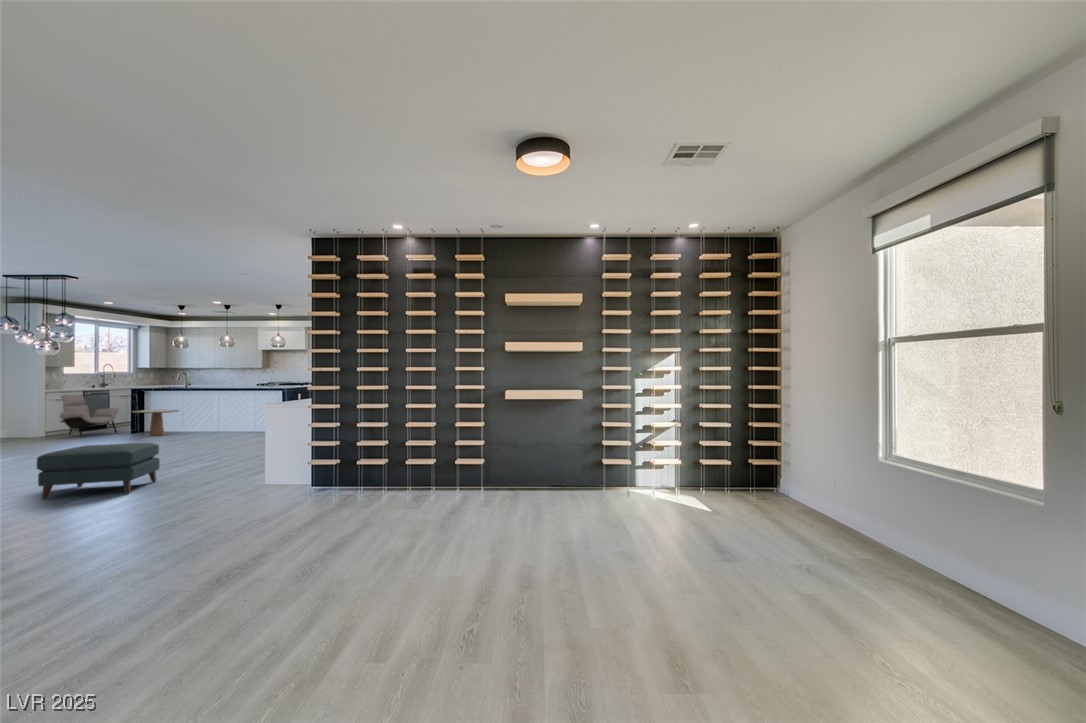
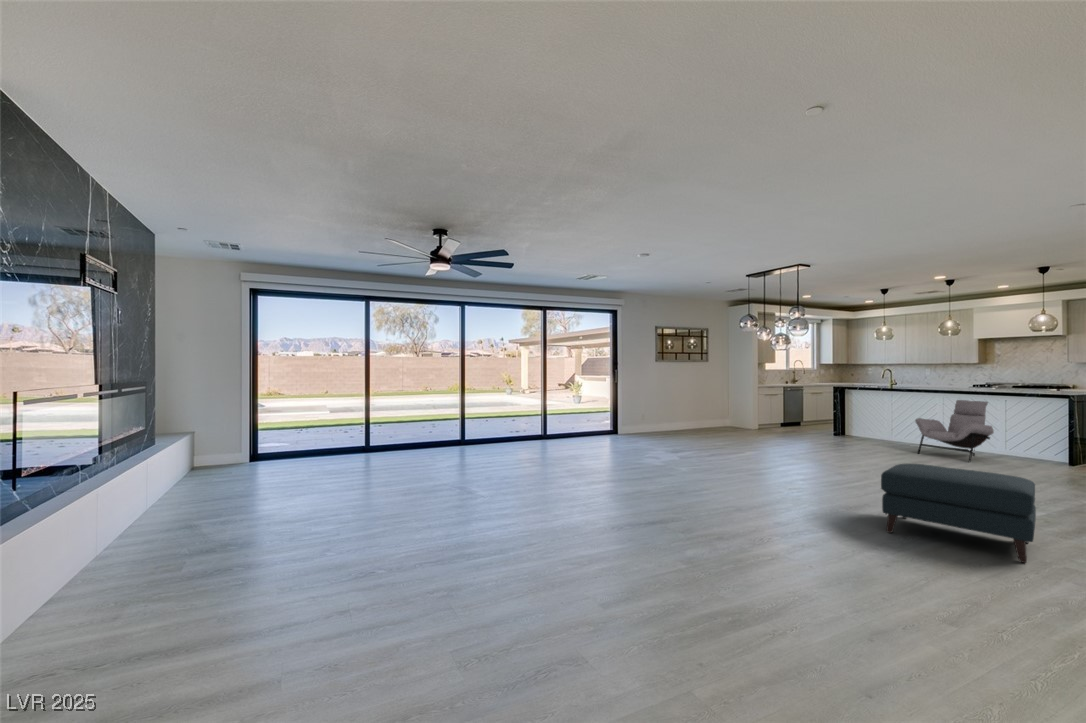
lounge chair: present [60,395,119,437] -> present [915,400,994,462]
side table: present [133,410,179,436] -> none [841,412,894,445]

